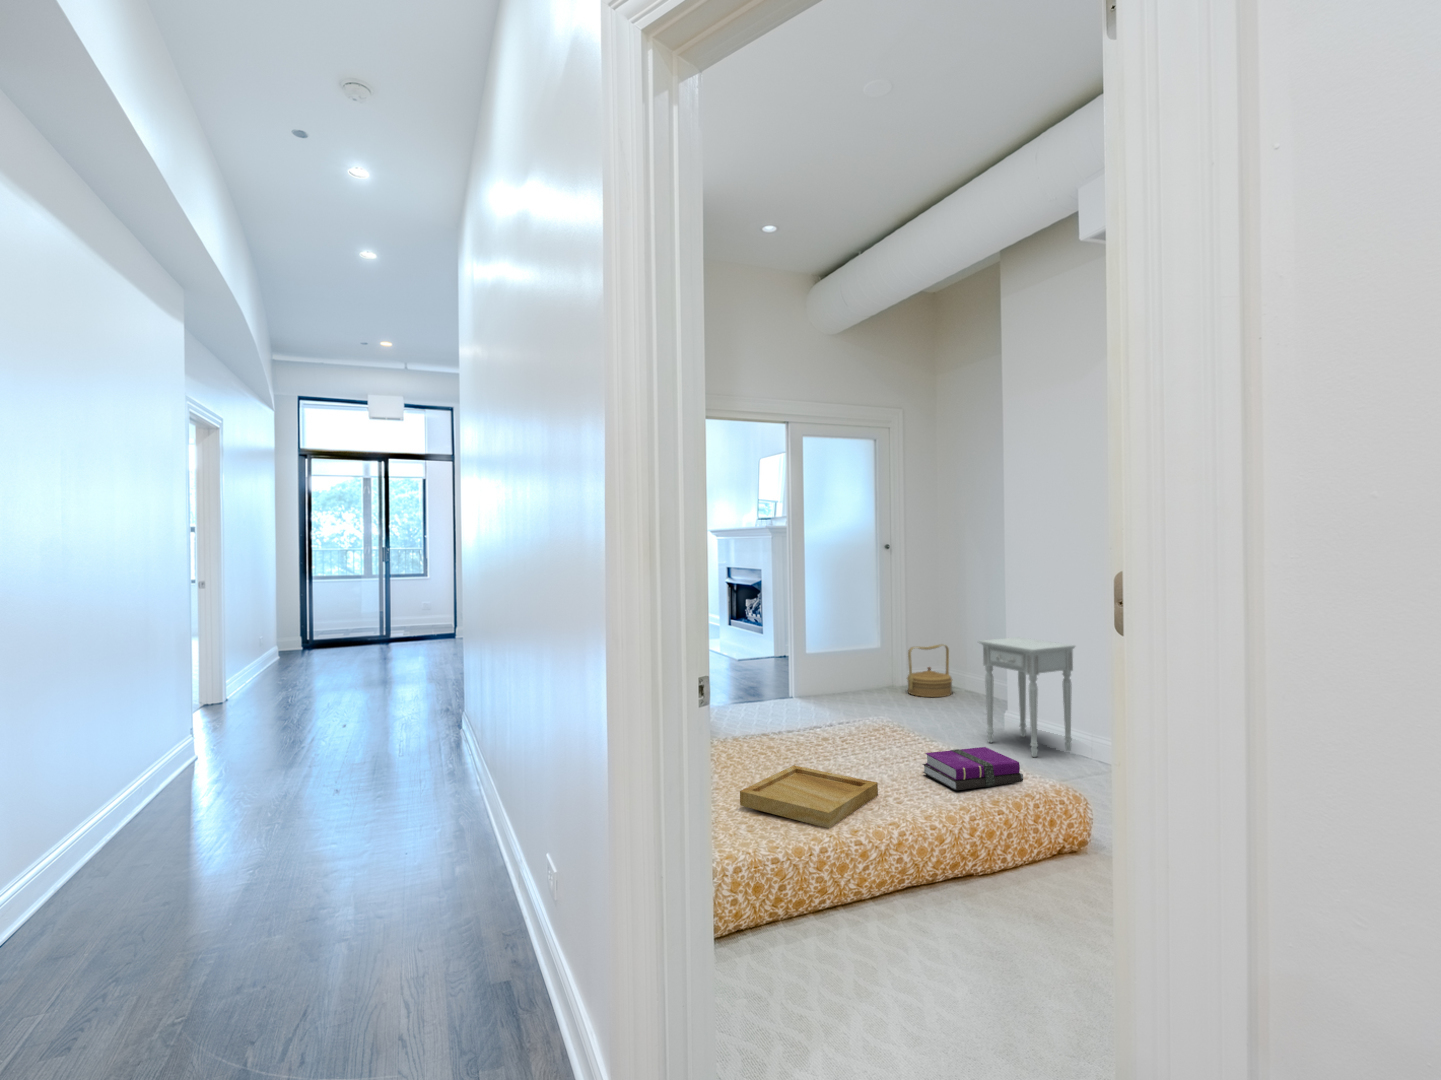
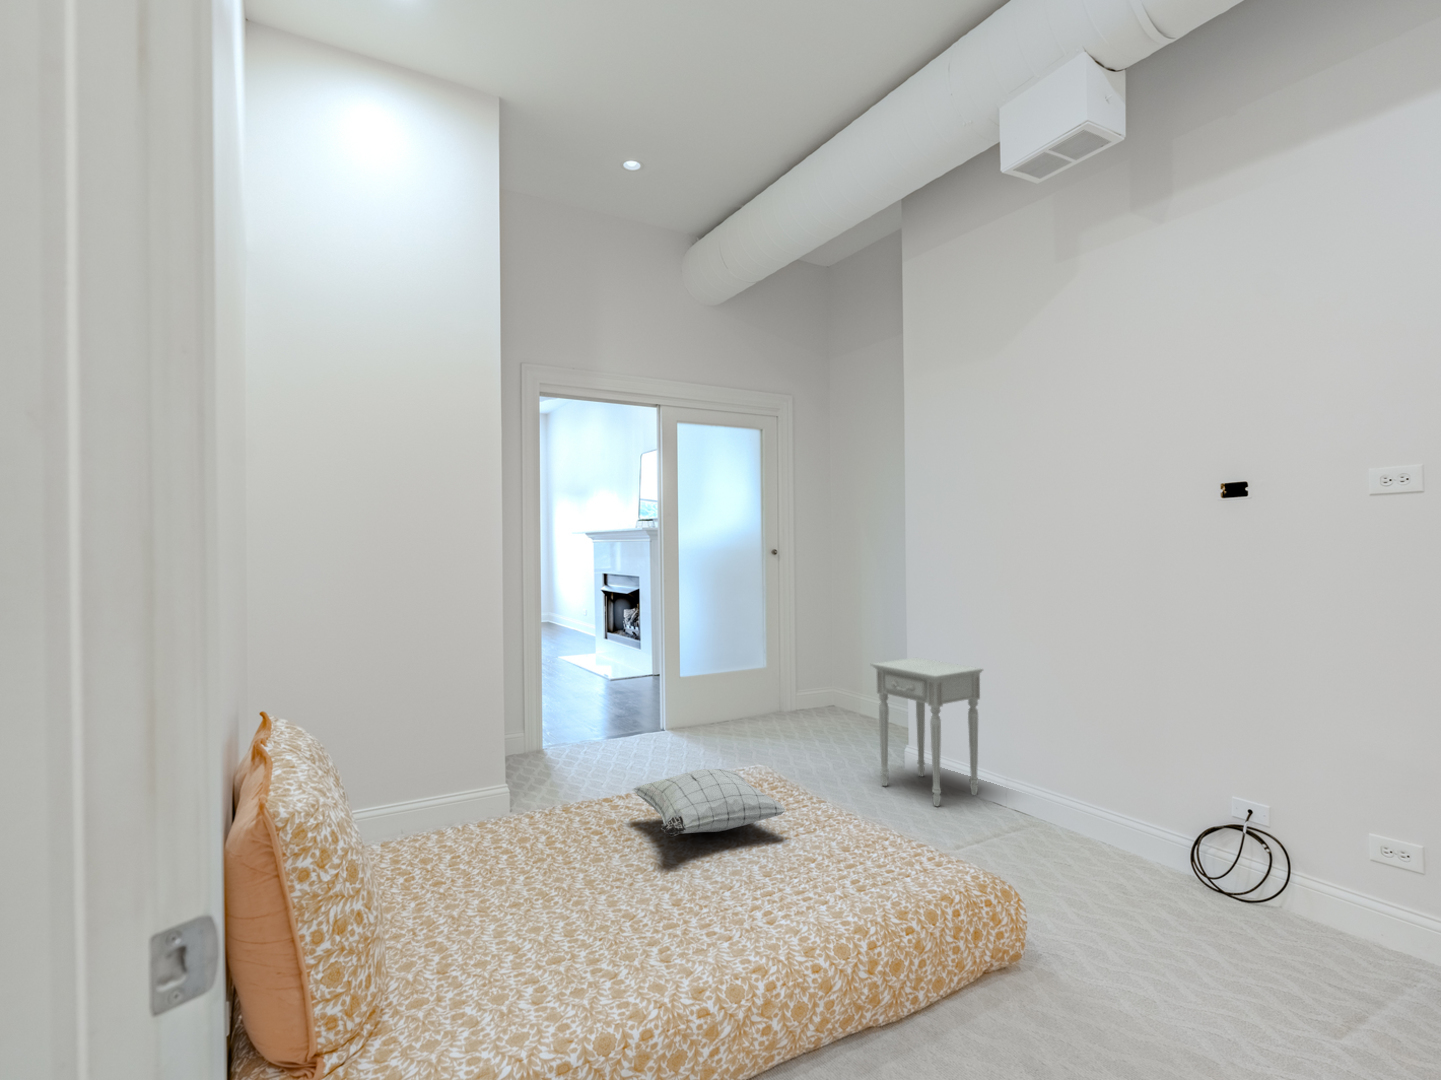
basket: present [907,644,952,697] -> none [789,661,840,723]
pillow: none [791,710,910,755] -> present [632,769,787,837]
notebook: present [923,747,1023,790] -> none [803,819,936,894]
tray: present [740,765,878,828] -> none [532,861,740,987]

